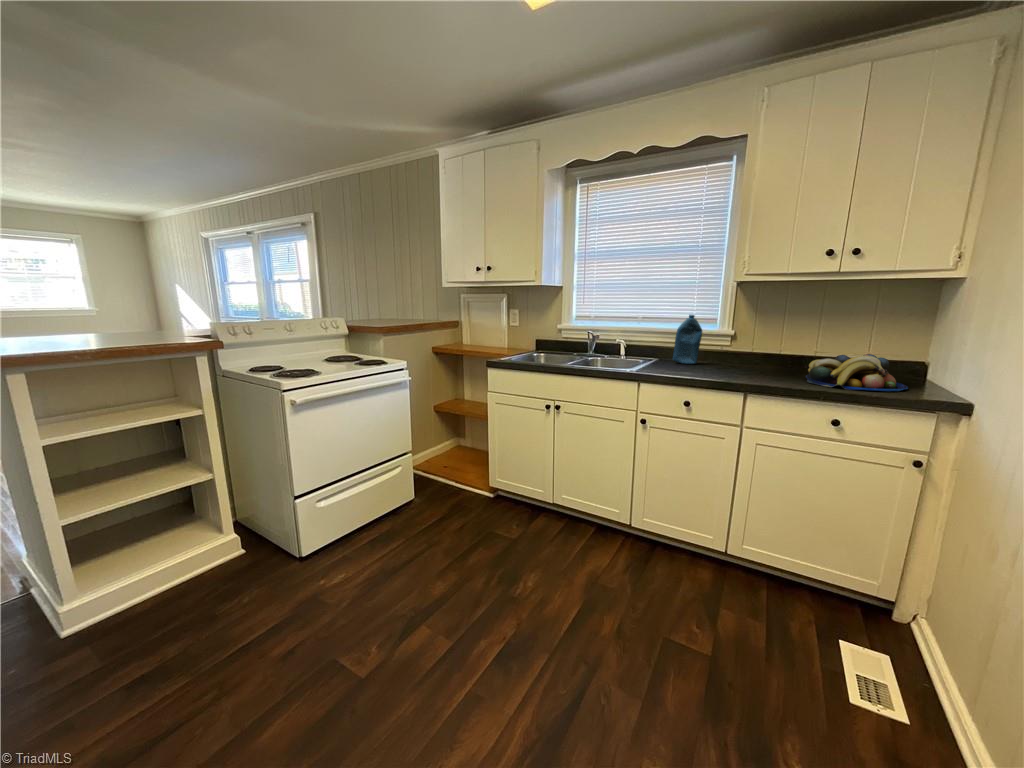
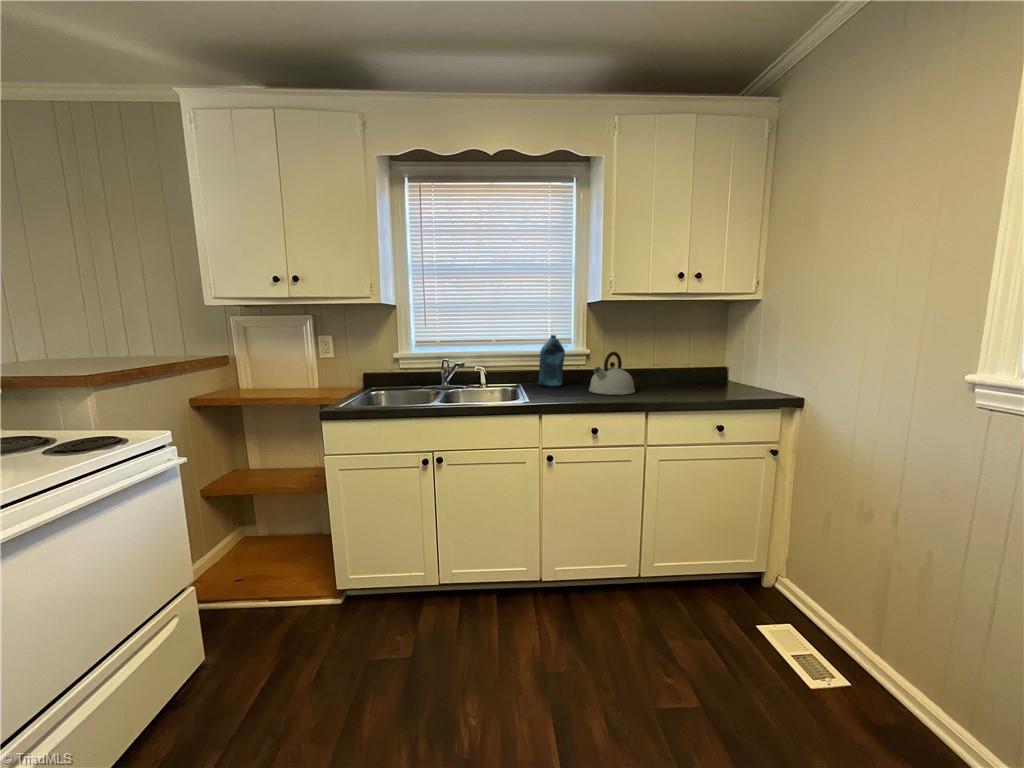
kettle: none [710,334,762,377] -> present [589,352,635,395]
fruit bowl: present [806,354,908,391] -> none [665,363,742,395]

